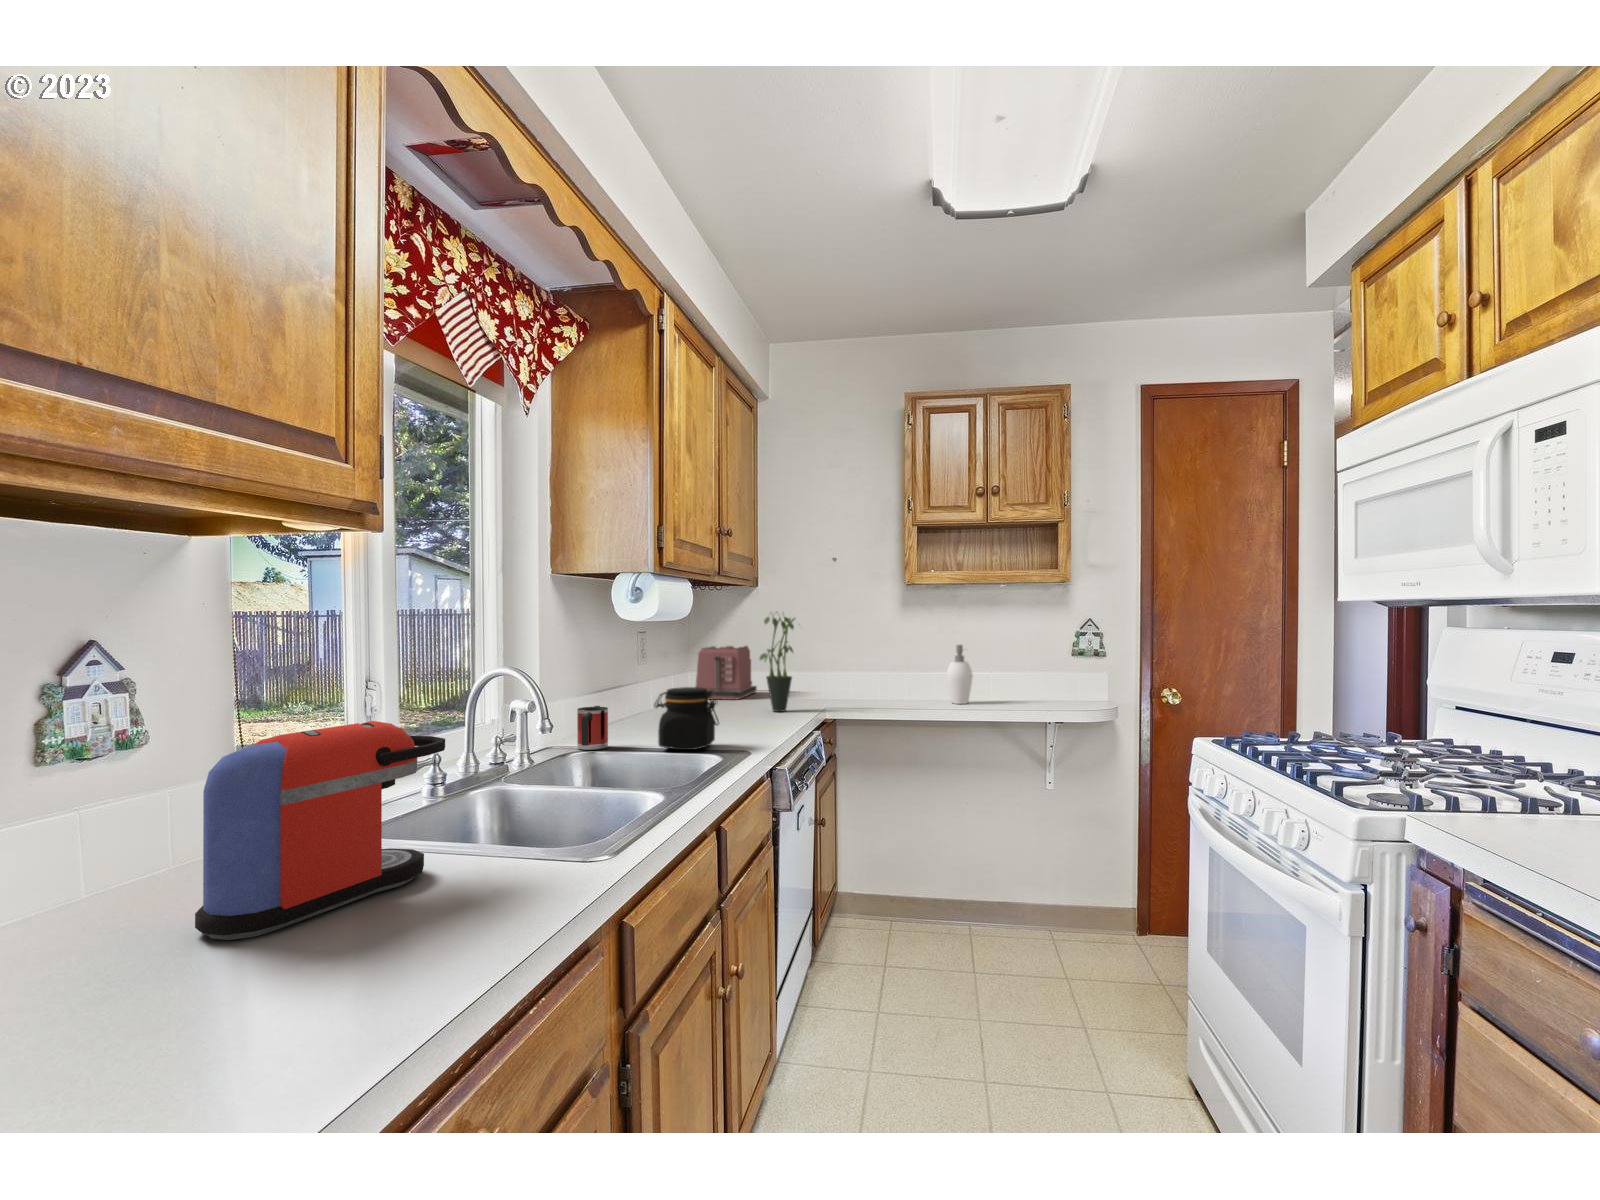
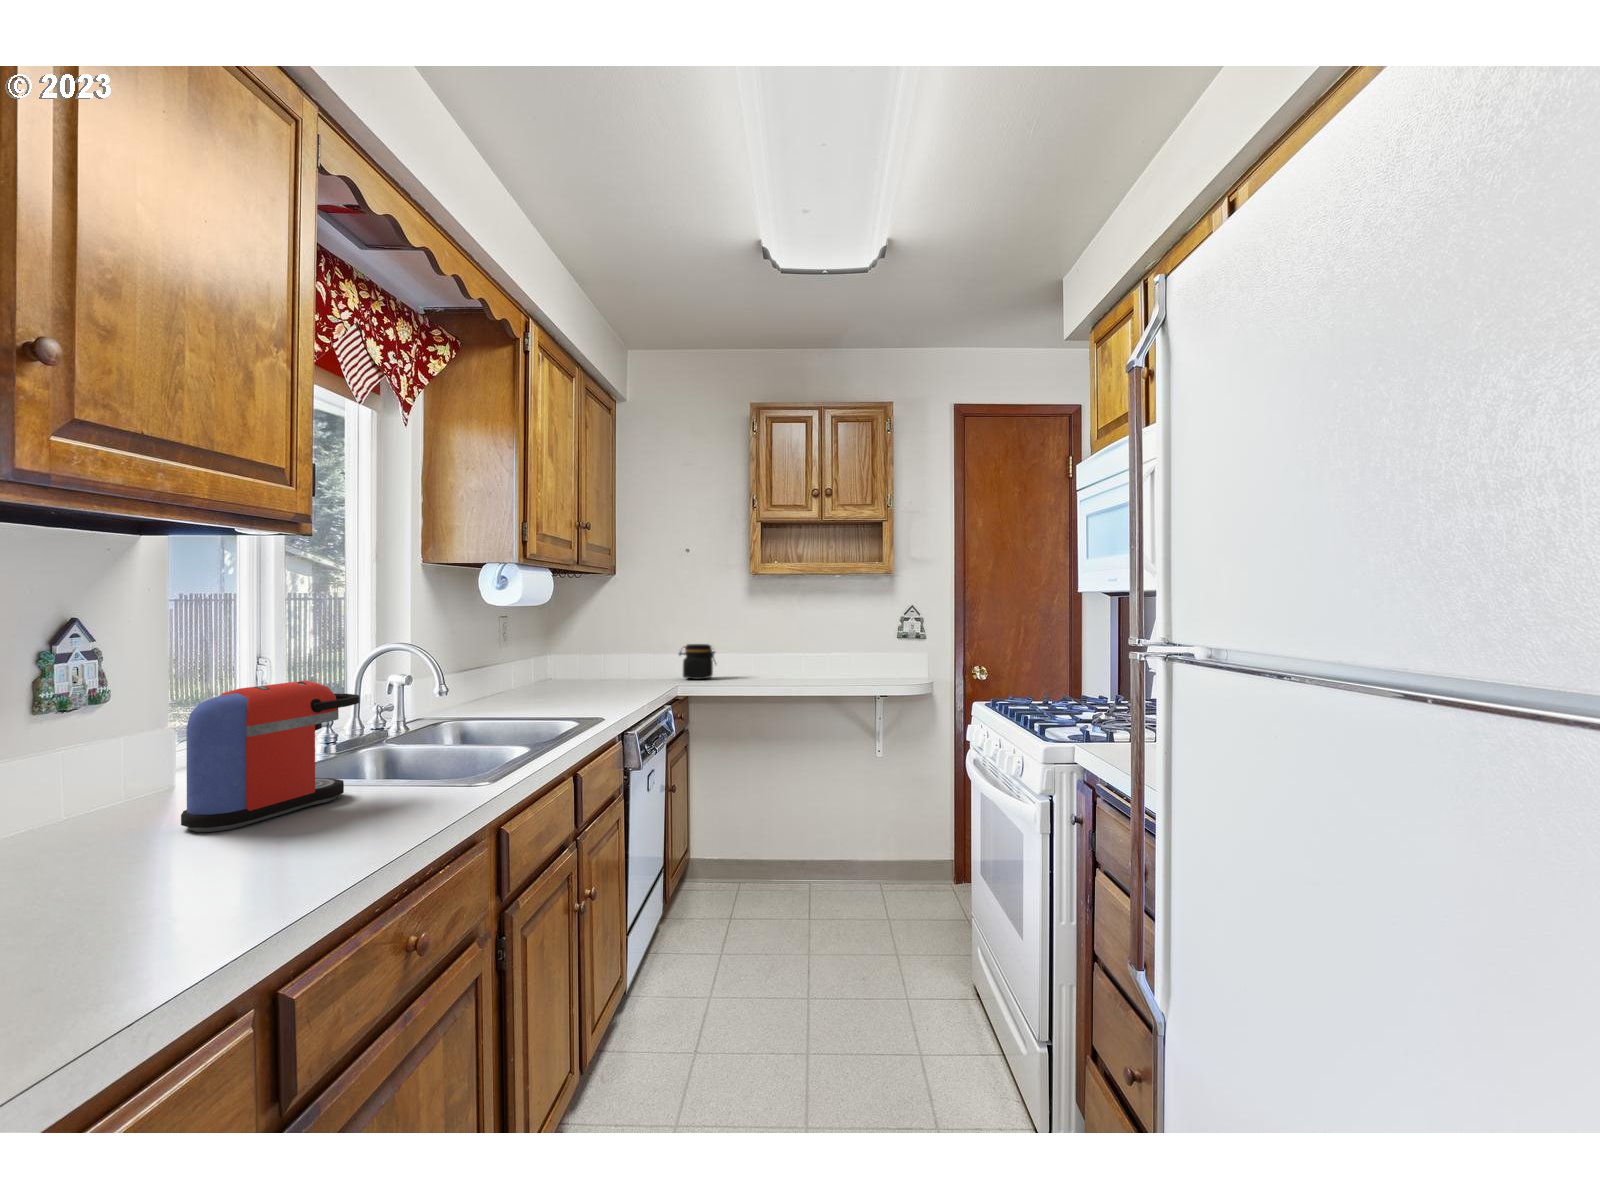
potted plant: present [760,612,795,712] -> none [618,599,657,688]
soap dispenser: present [947,645,973,704] -> none [785,629,807,680]
toaster: present [695,646,757,700] -> none [560,629,619,678]
jar: present [654,687,719,750] -> present [679,644,715,680]
mug: present [577,706,608,750] -> none [452,680,480,718]

